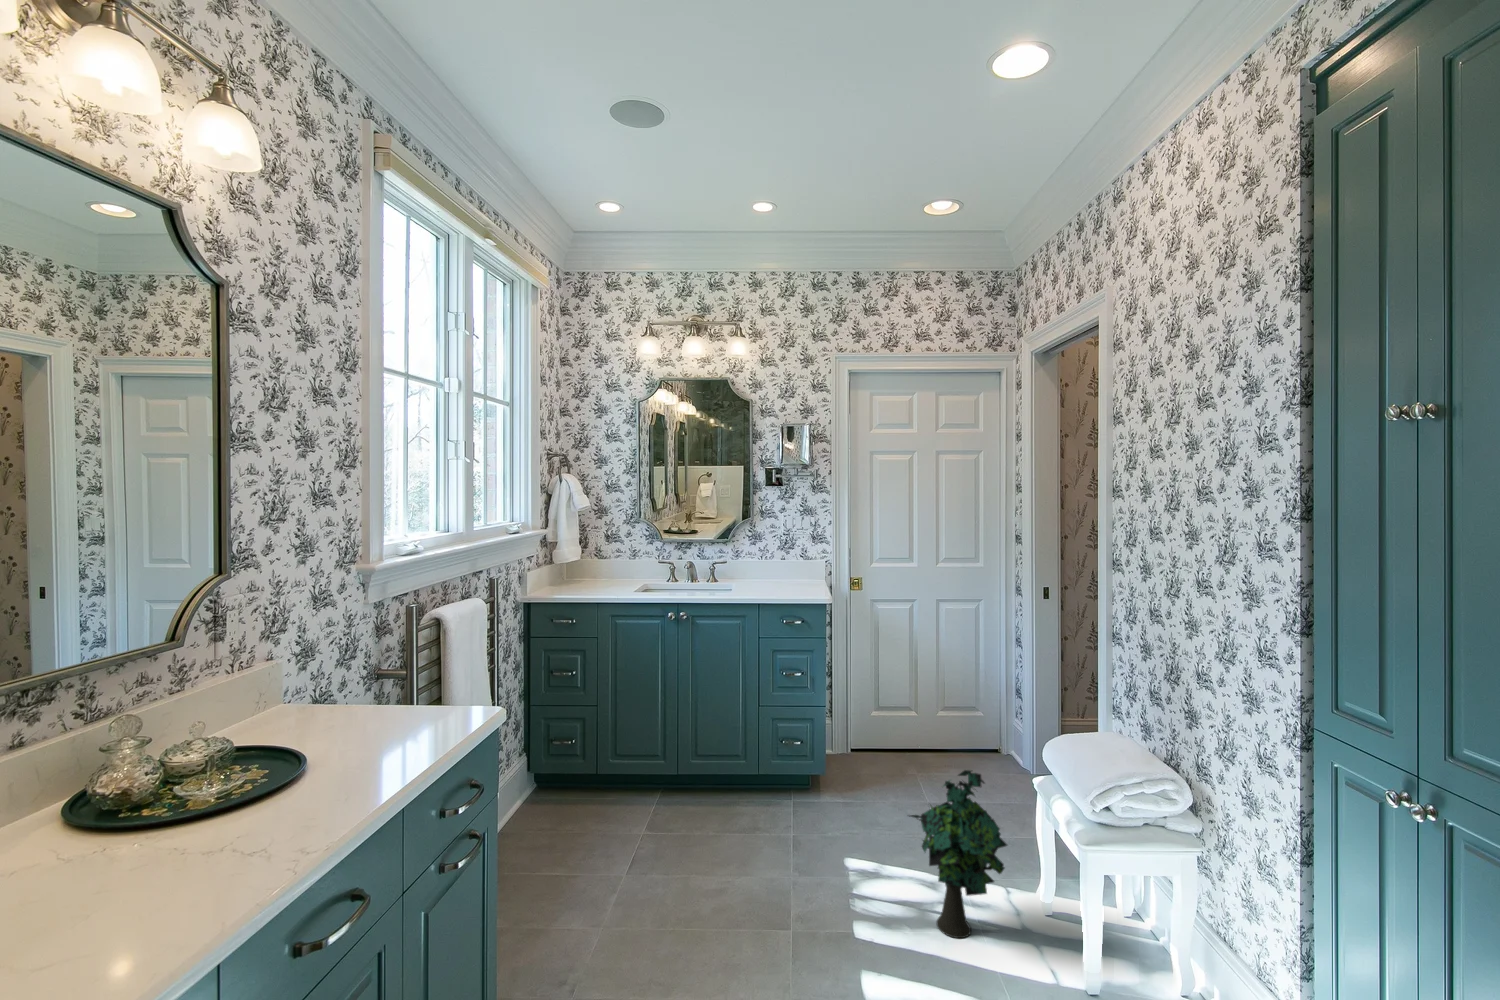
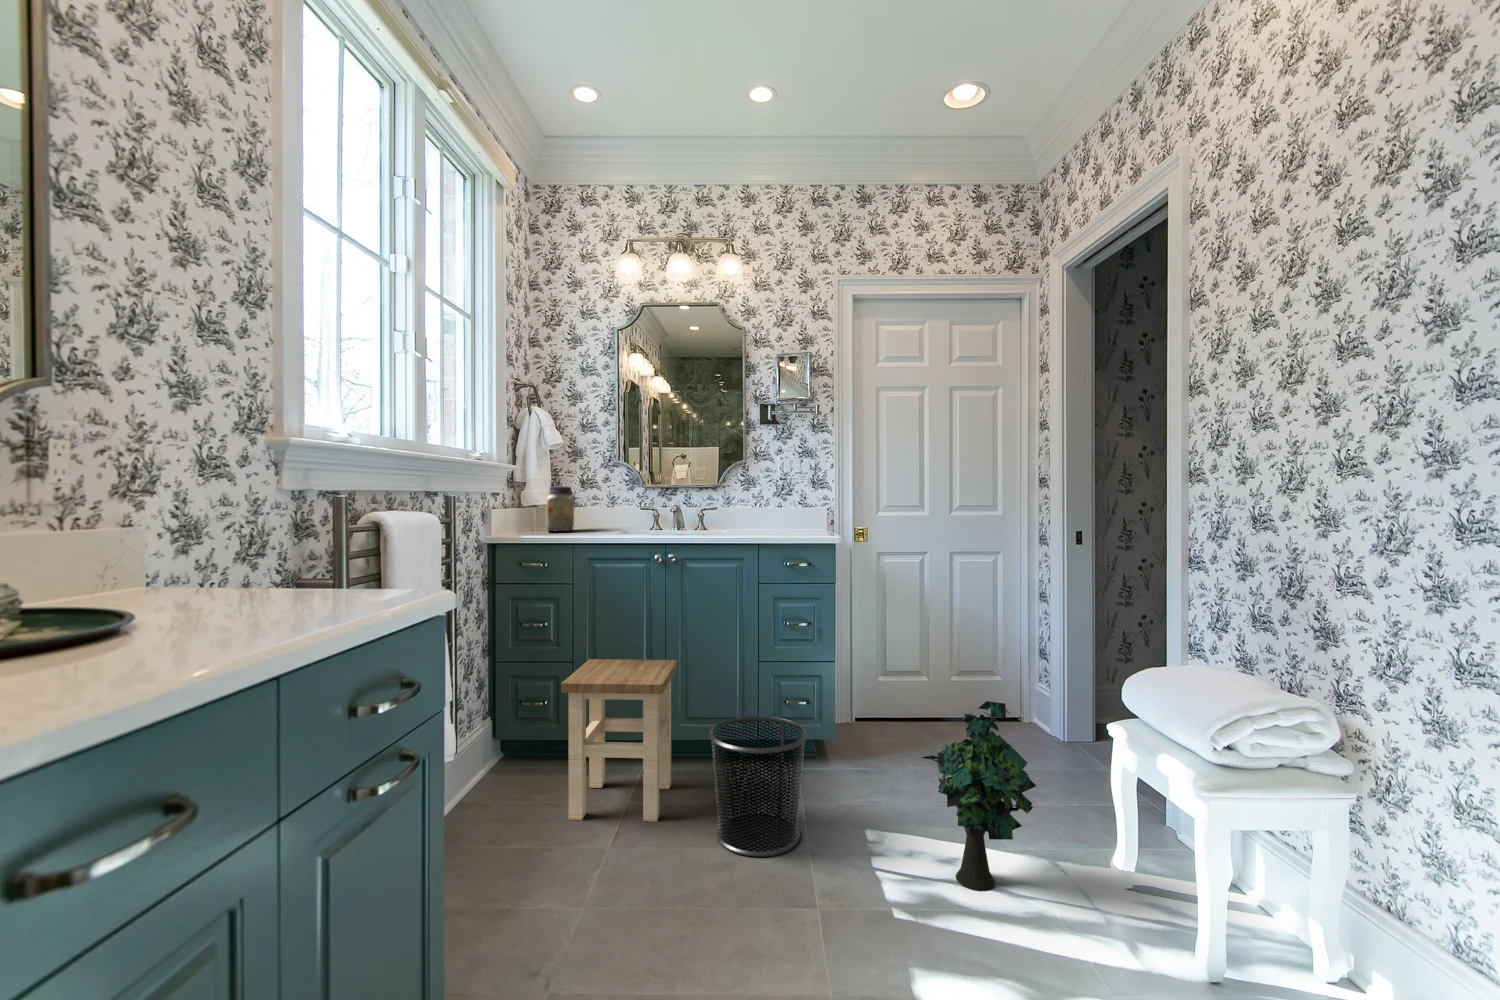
jar: none [575,543,600,585] -> present [546,486,574,531]
stool: none [590,707,692,860] -> present [561,659,678,821]
waste bin: none [720,766,806,899] -> present [709,716,807,857]

